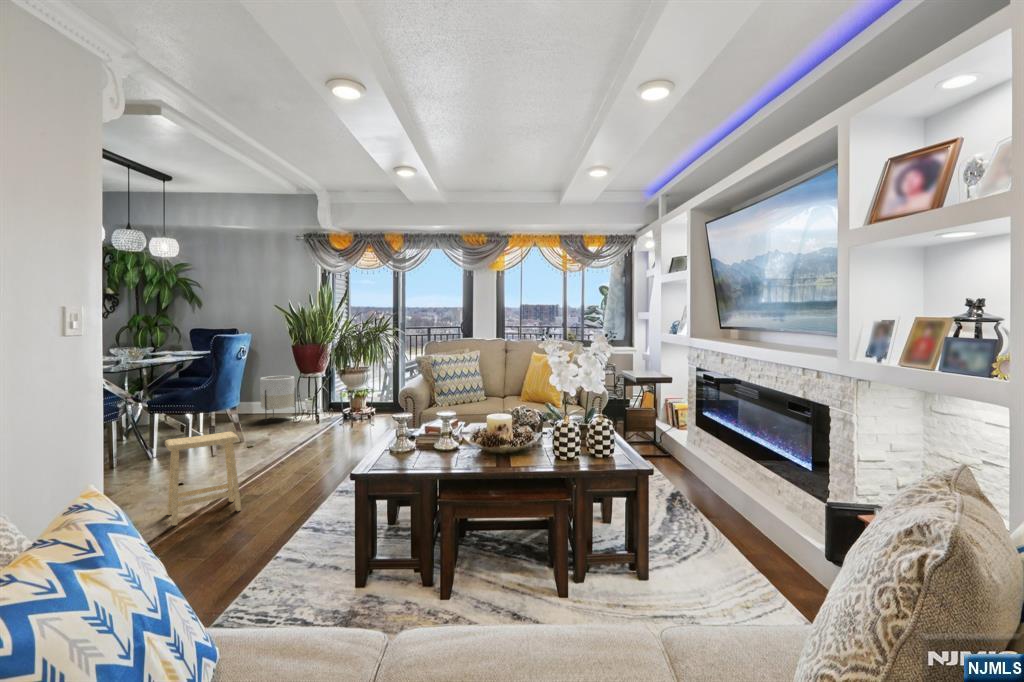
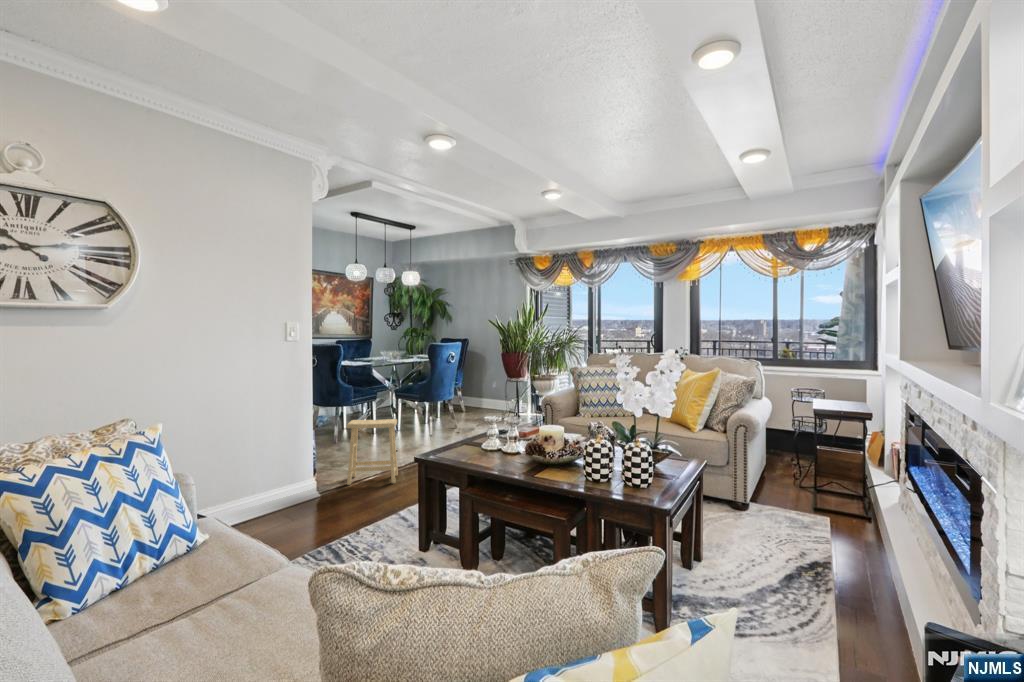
planter: present [260,376,296,422] -> none [477,380,503,419]

